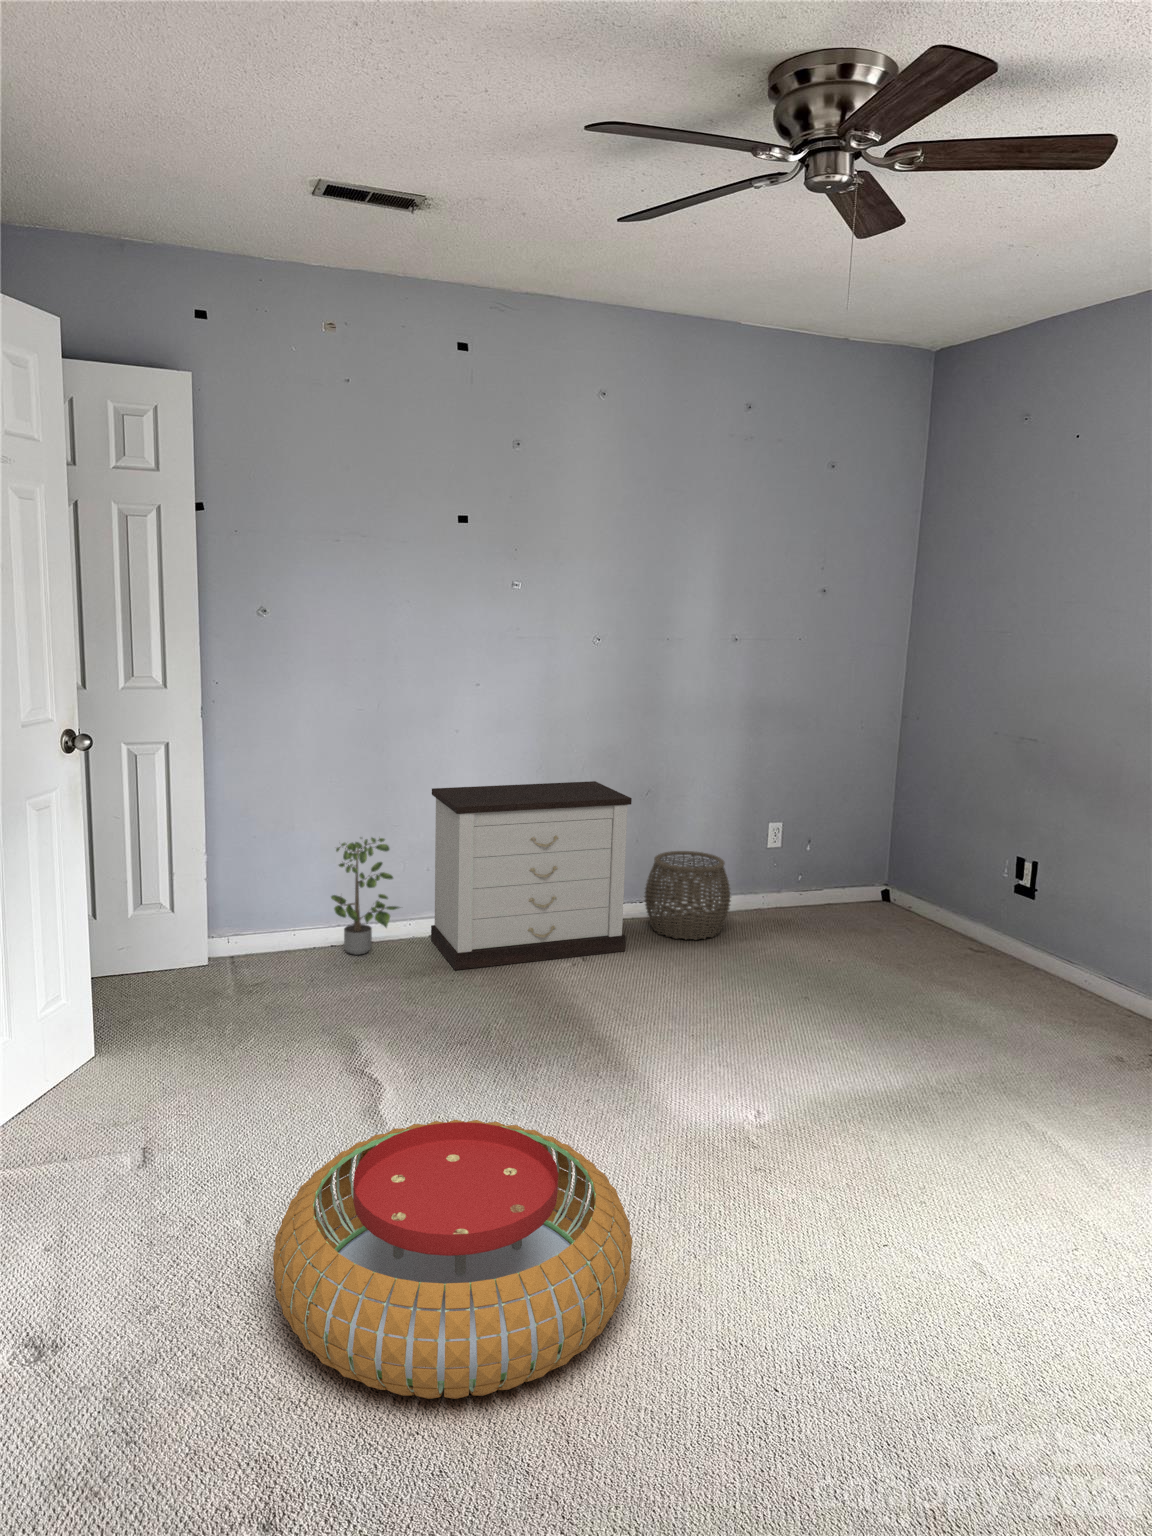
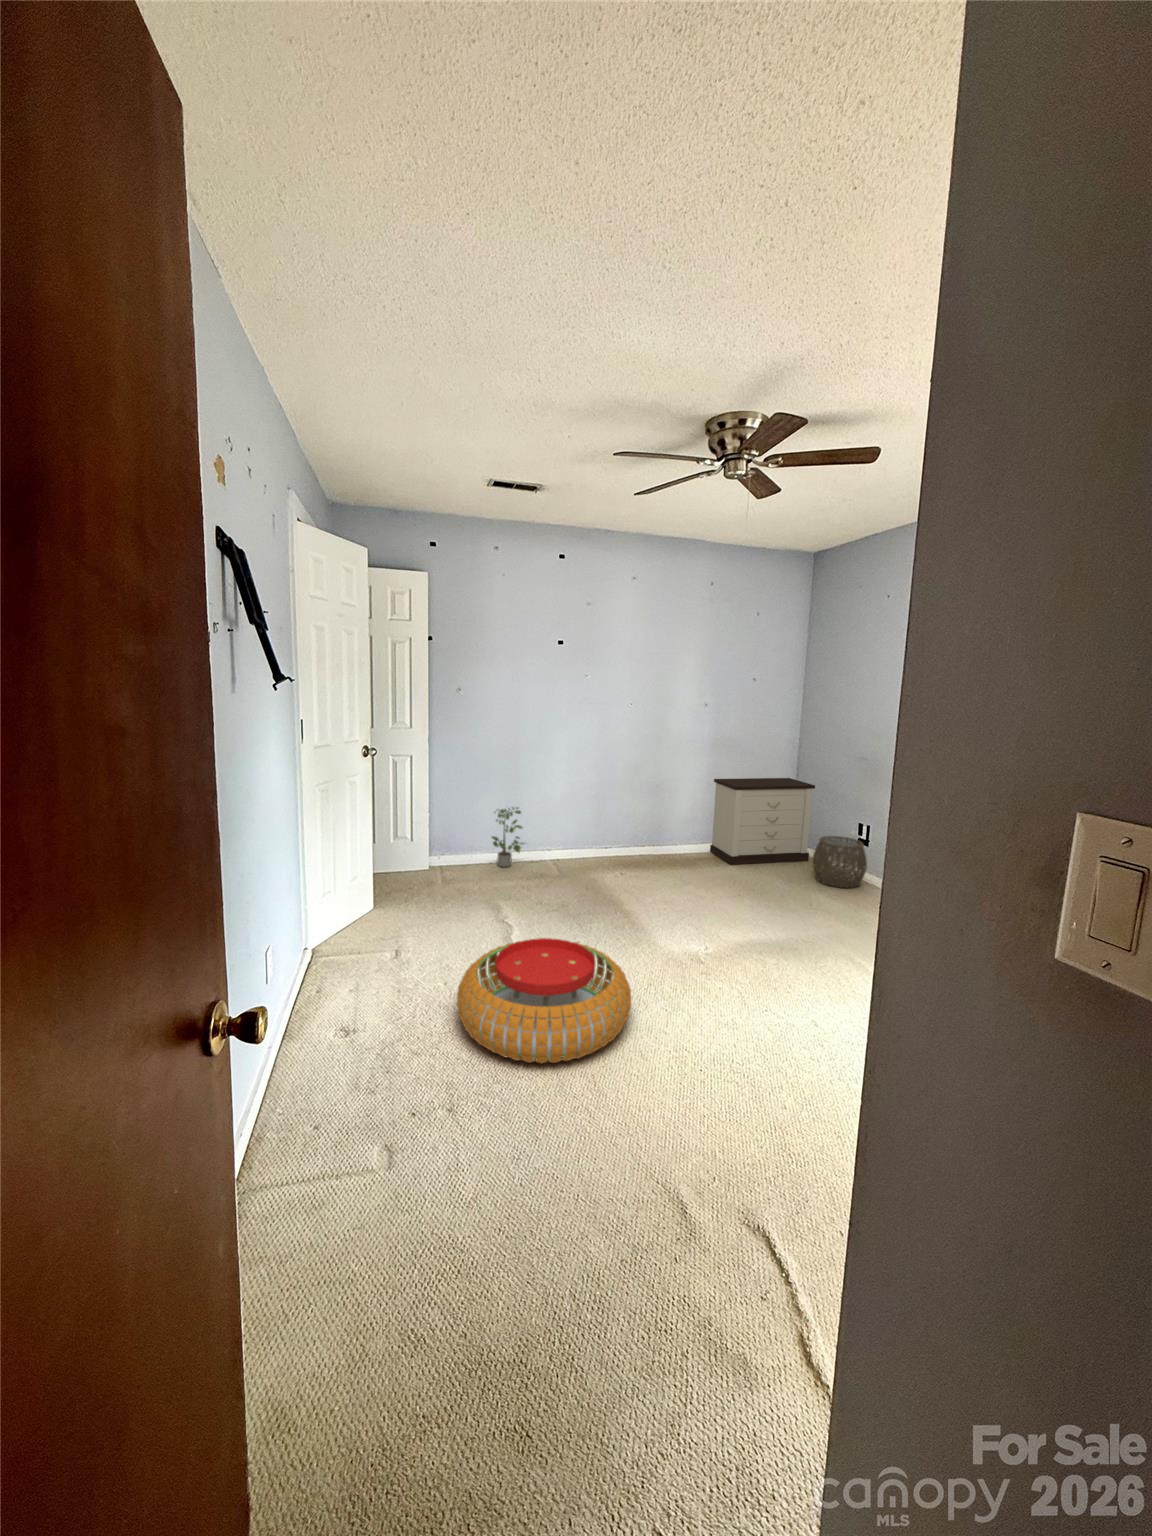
nightstand: present [431,781,632,970] -> present [710,778,815,865]
woven basket: present [645,851,731,940] -> present [813,836,867,888]

